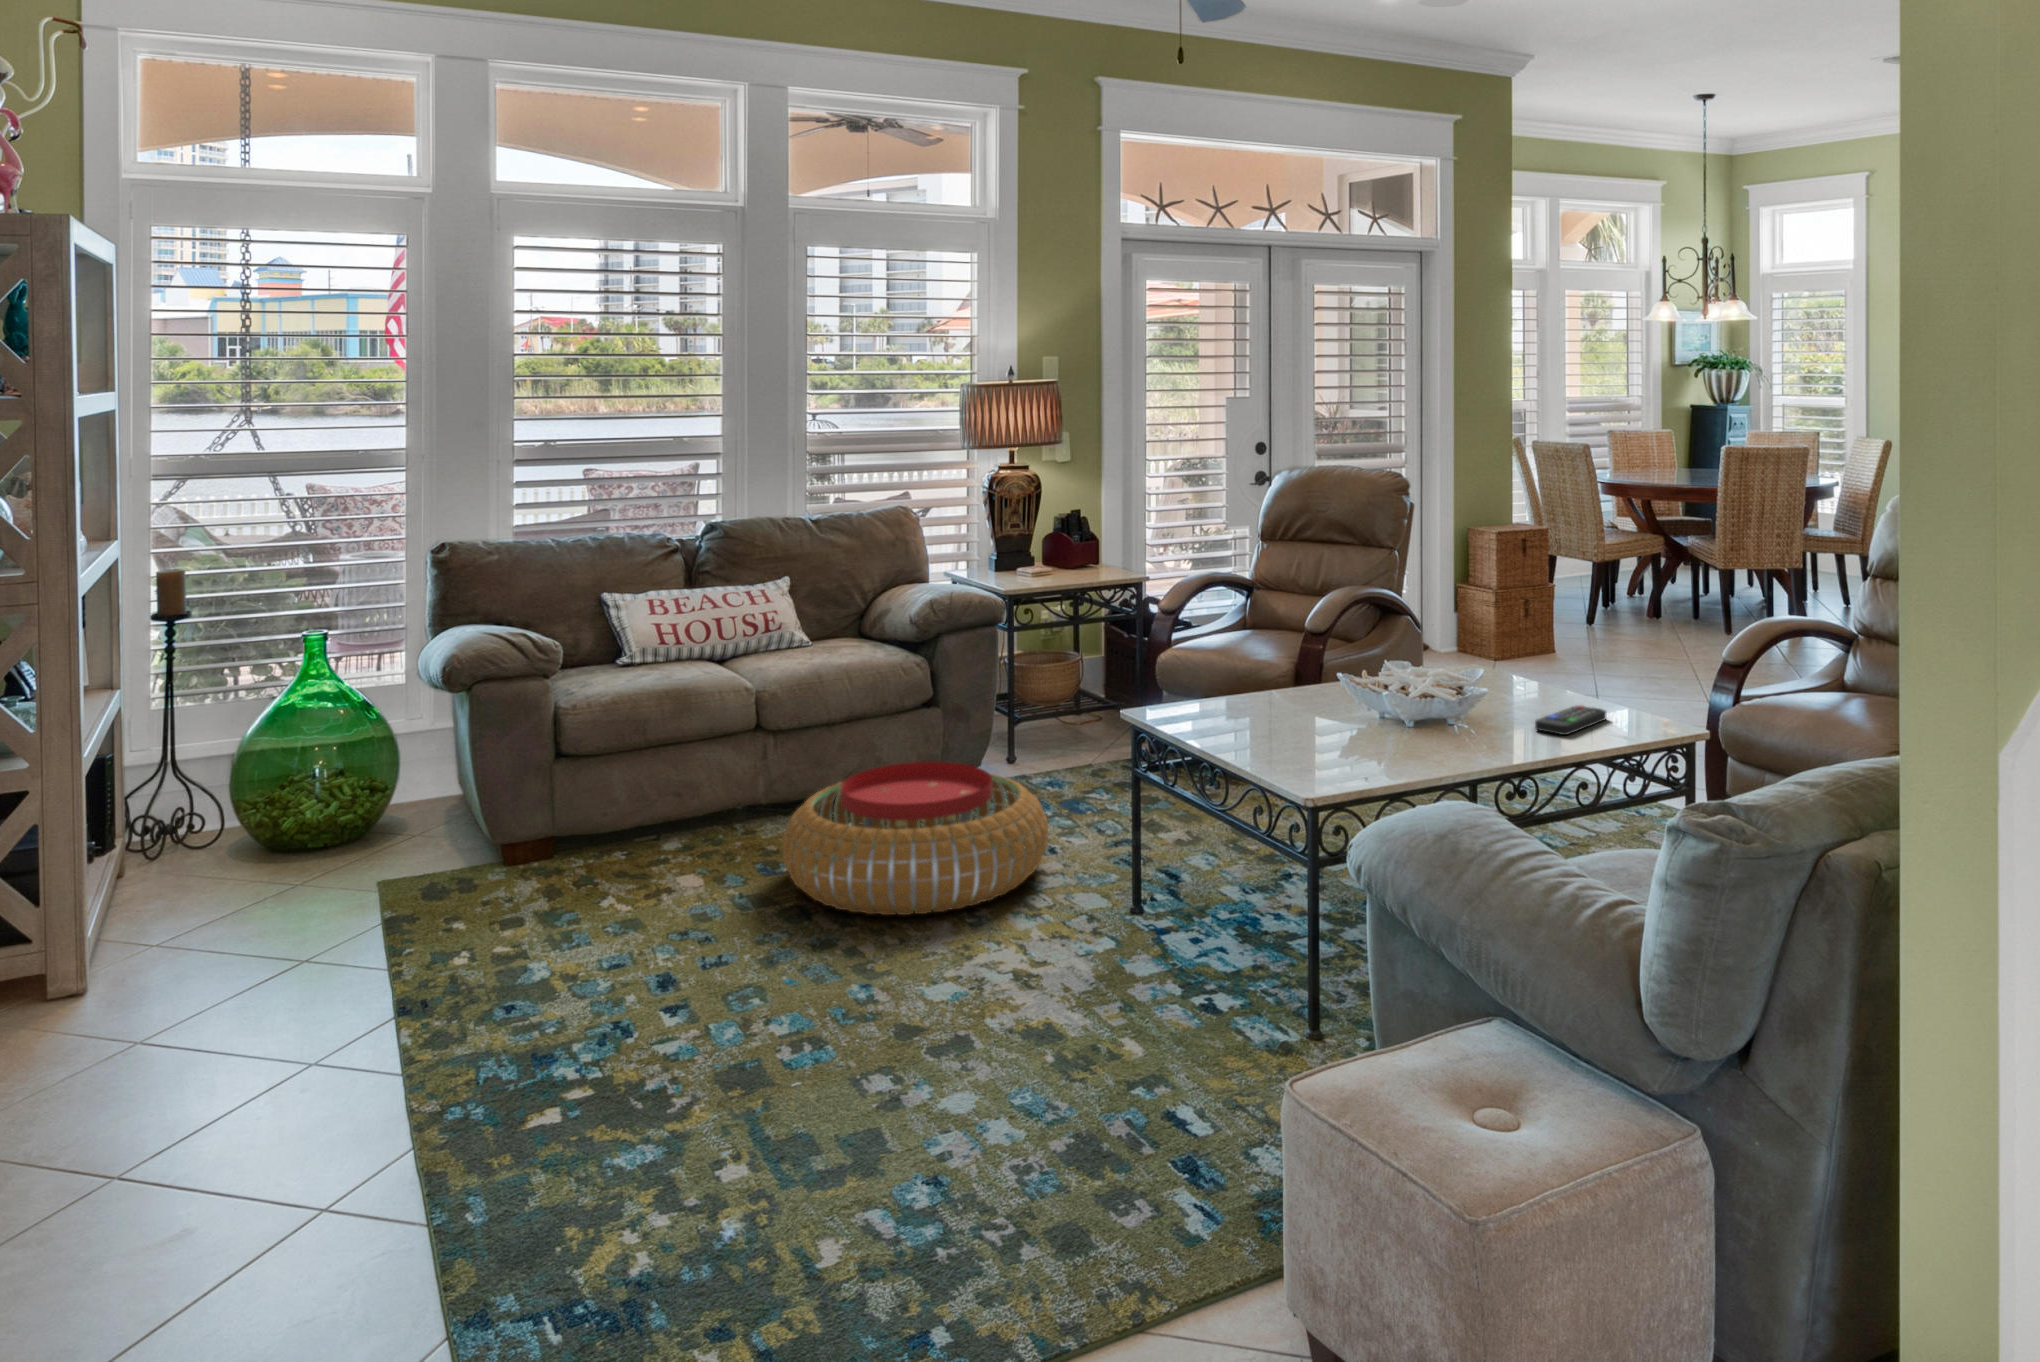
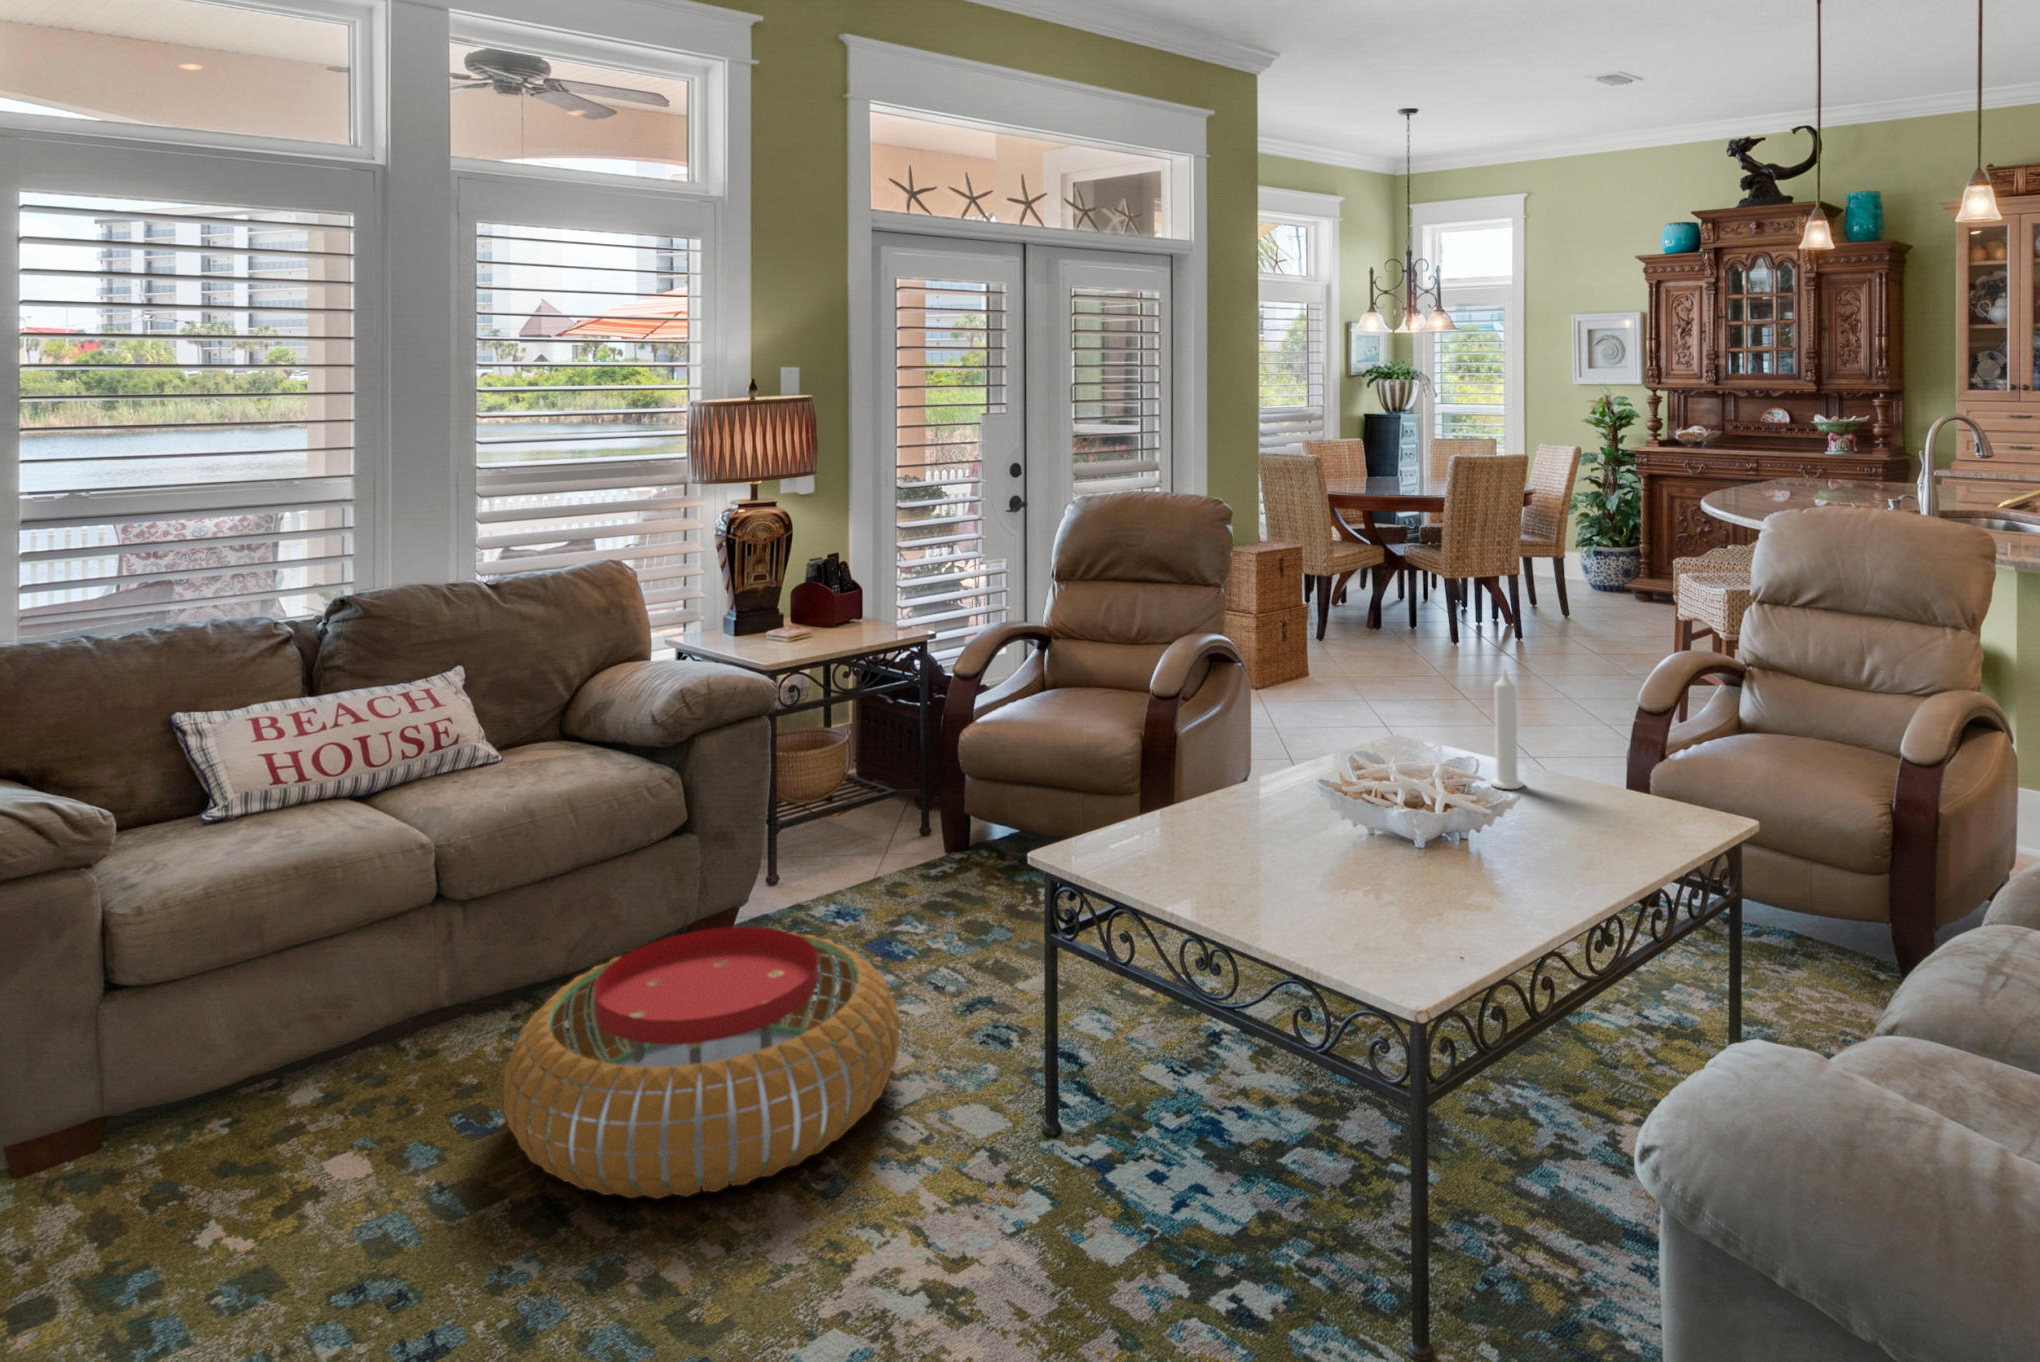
candle: none [1522,611,1550,708] -> present [1490,670,1524,789]
remote control: present [1535,705,1606,735] -> none [1546,783,1608,831]

